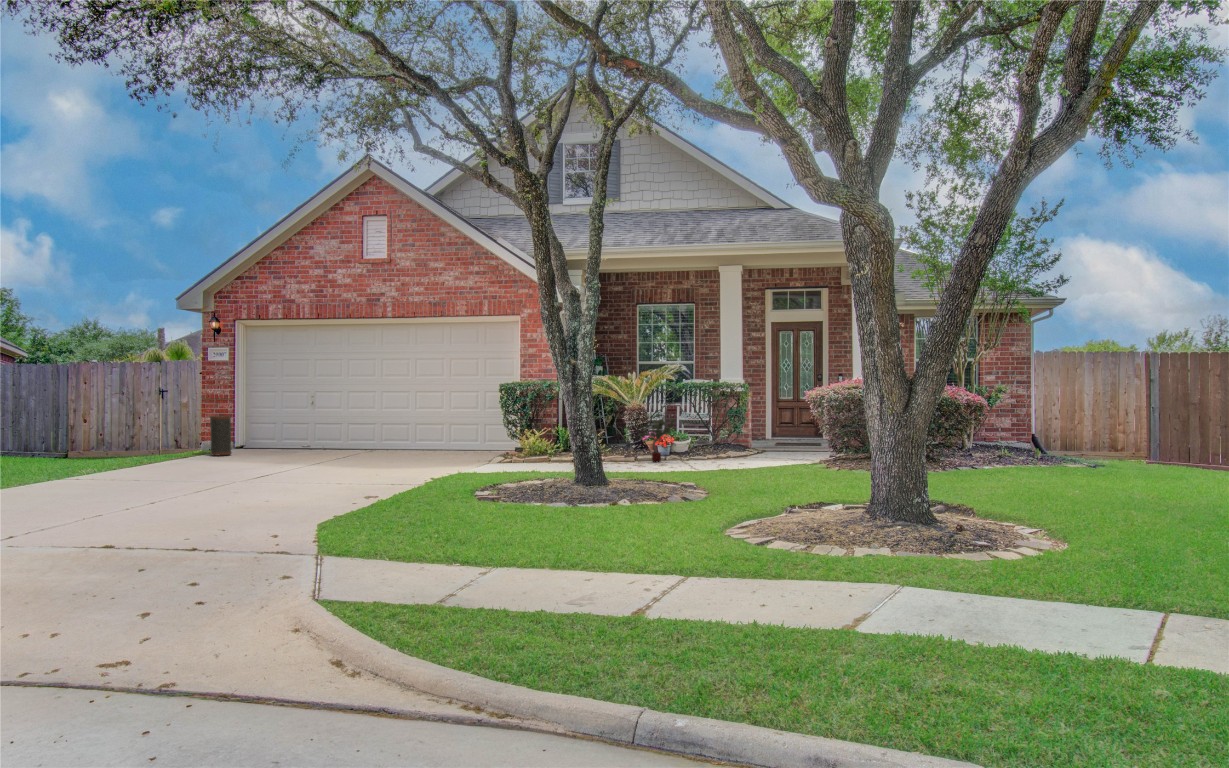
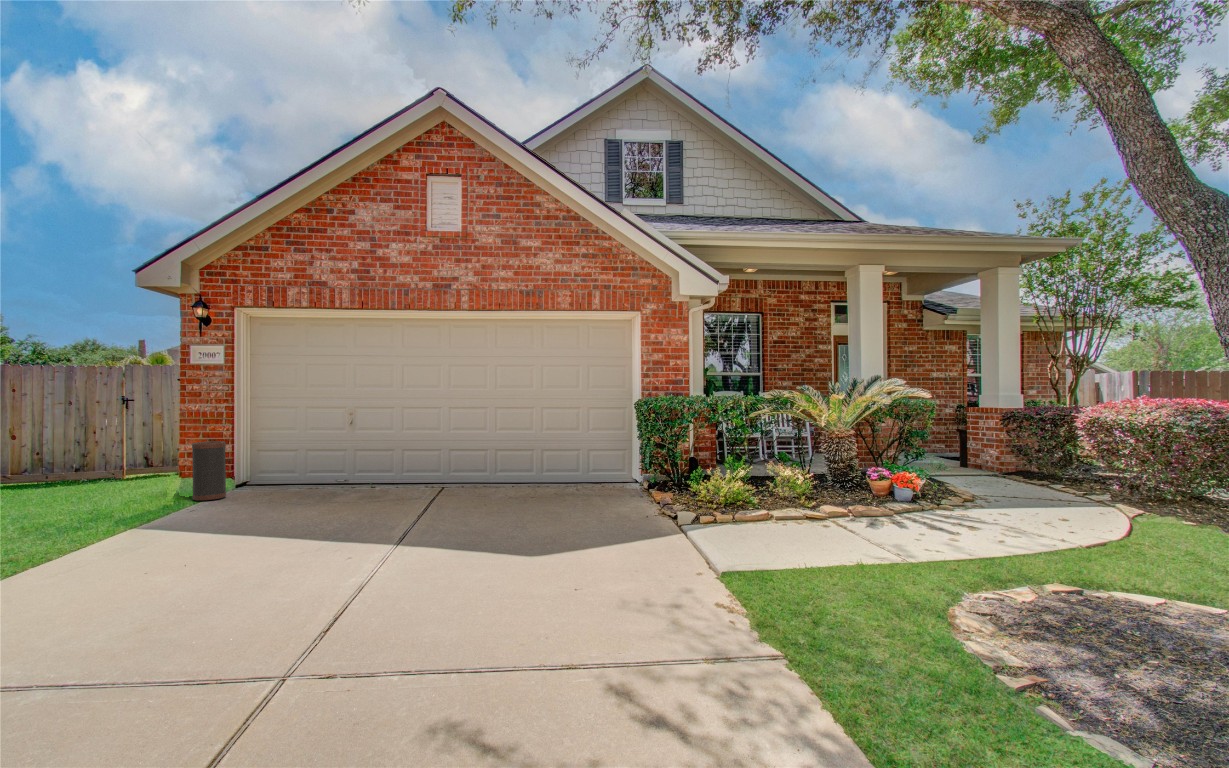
potted tree: present [640,412,674,462] -> none [817,435,875,501]

